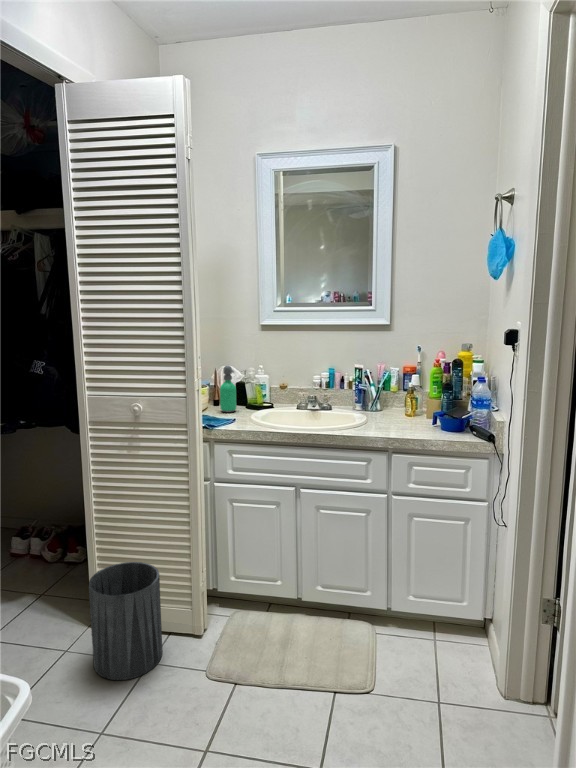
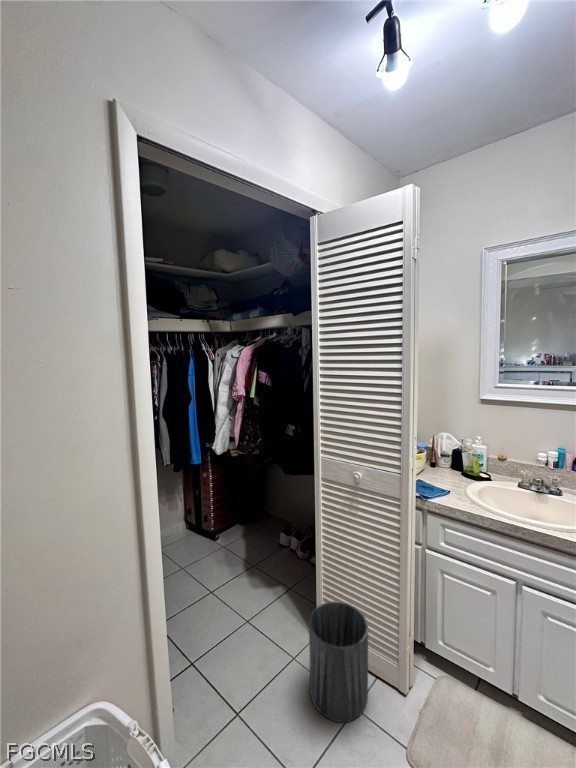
soap dispenser: present [220,366,236,412] -> none [436,436,452,478]

